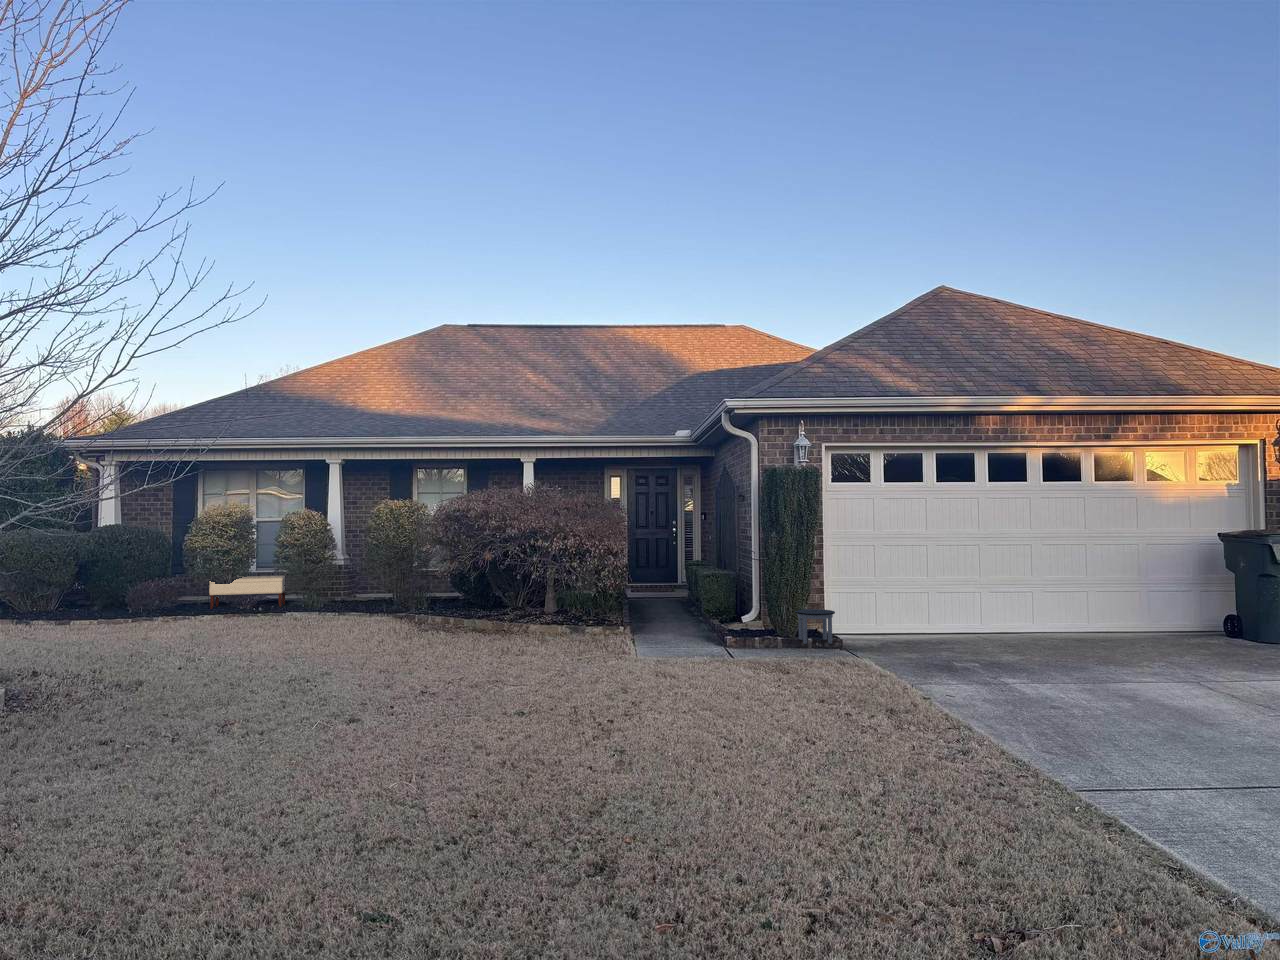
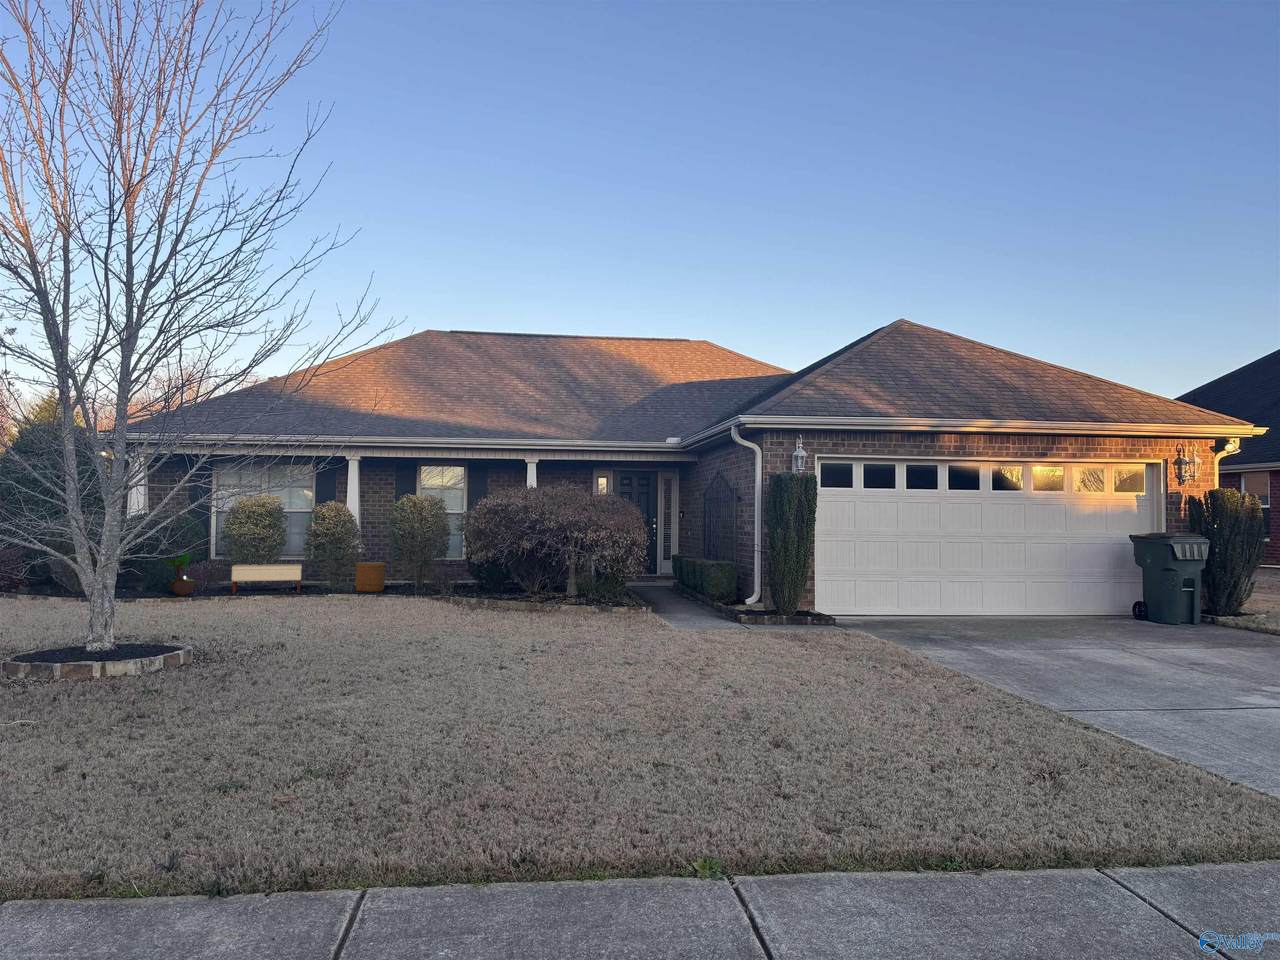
potted tree: none [134,558,173,611] -> present [163,550,195,595]
basket: none [341,572,375,605] -> present [355,562,386,592]
round table: present [795,609,835,644] -> none [796,594,830,623]

